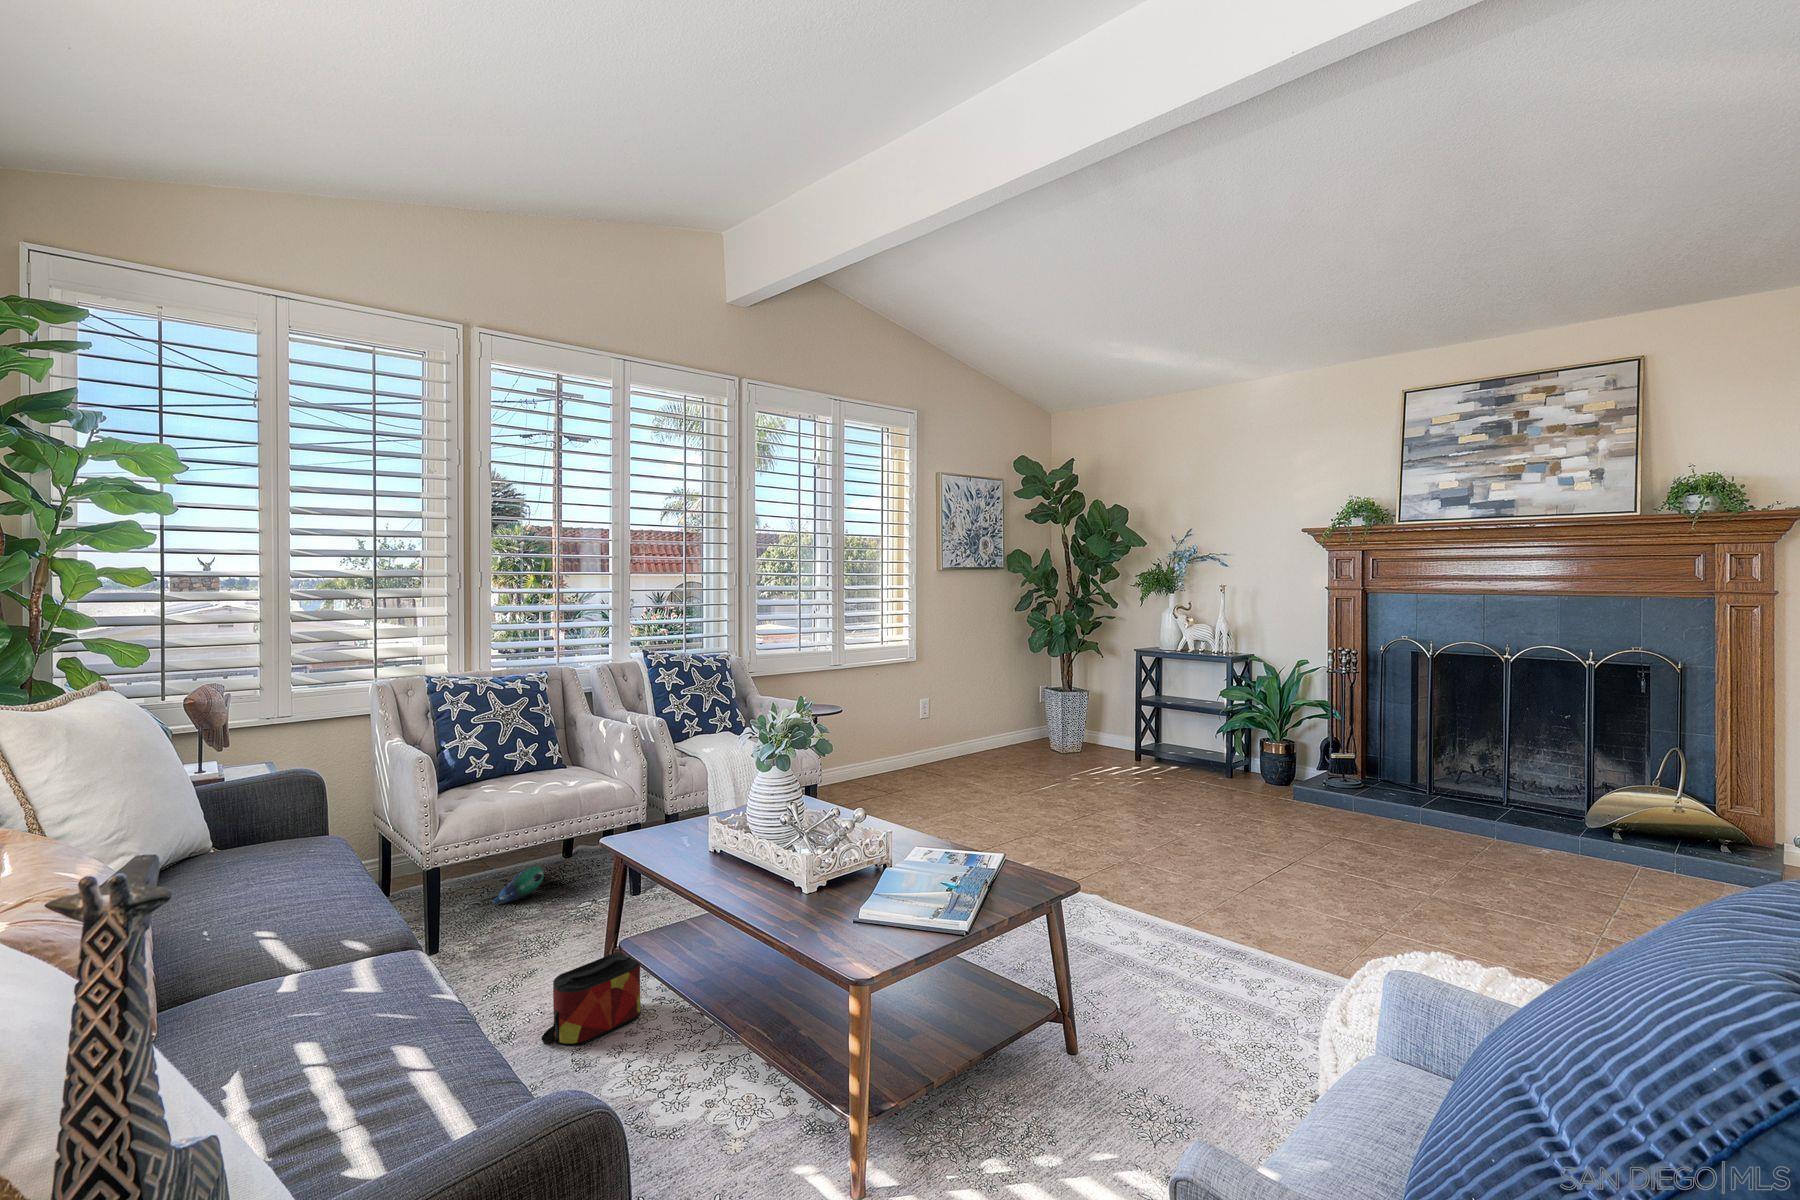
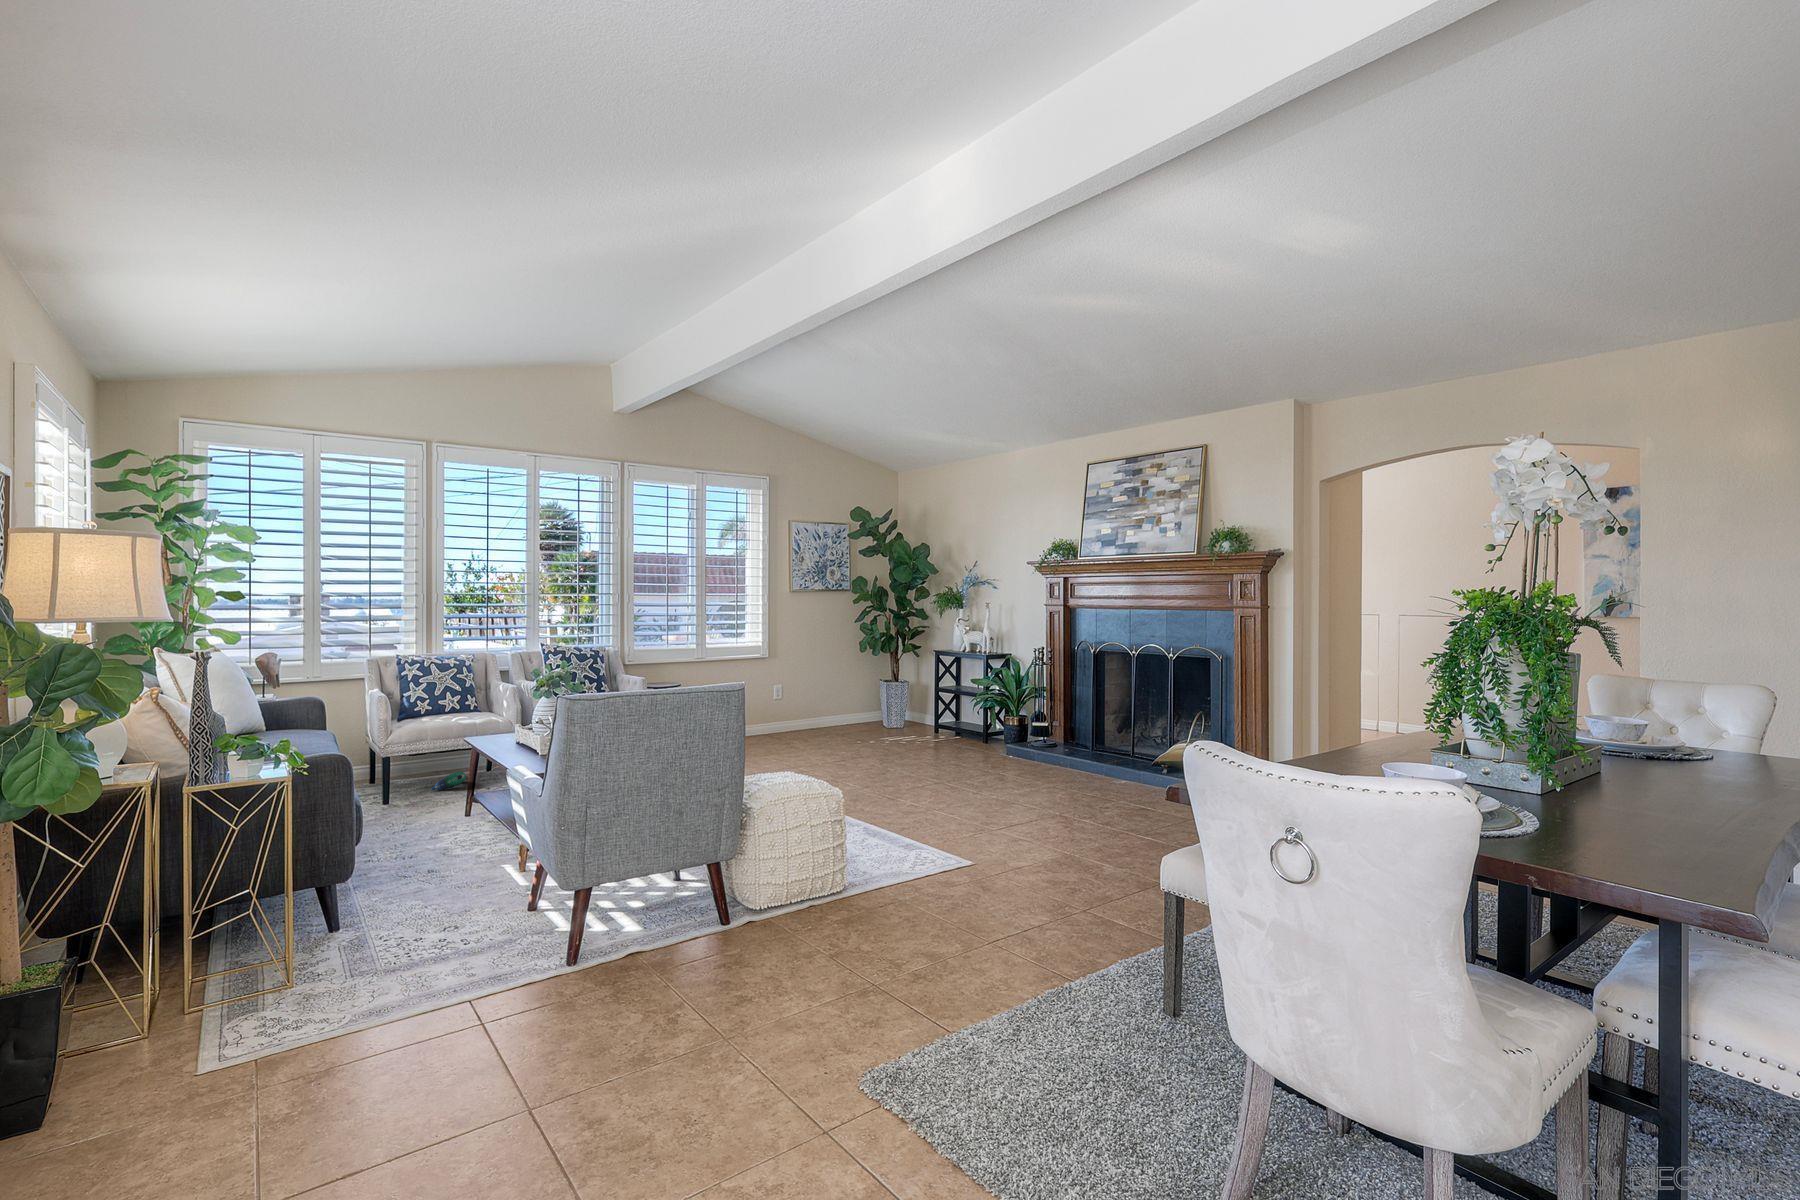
bag: present [541,952,641,1046] -> none [420,797,480,837]

